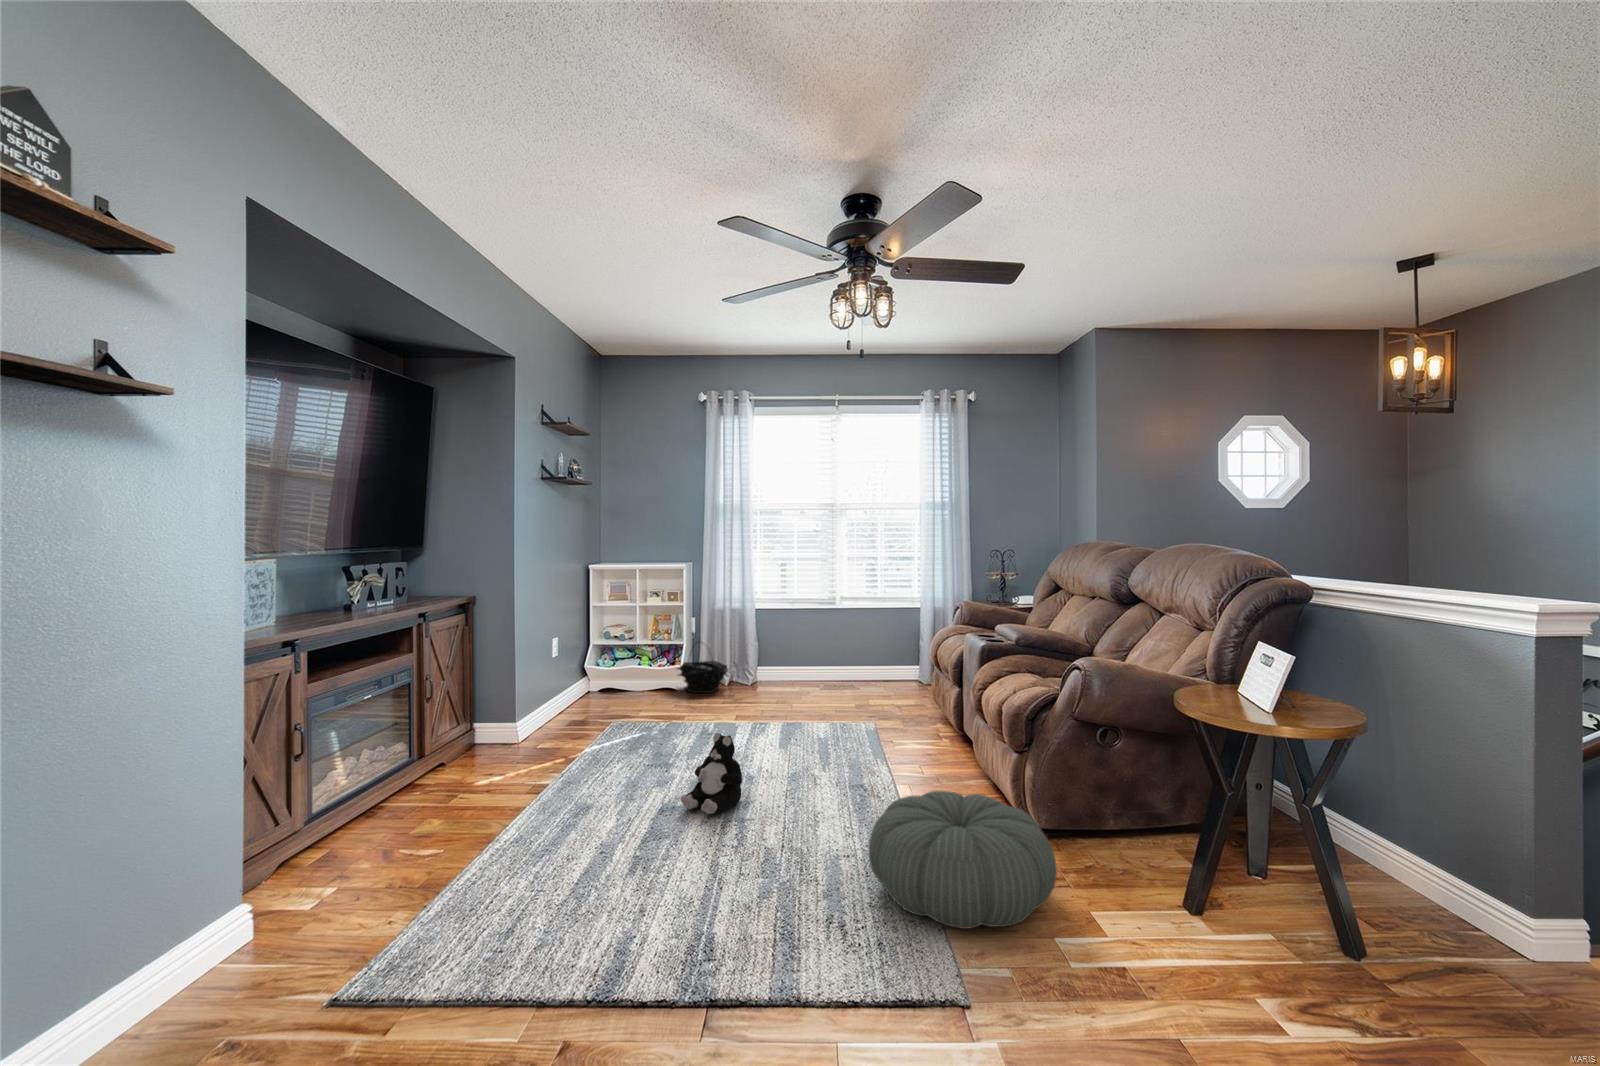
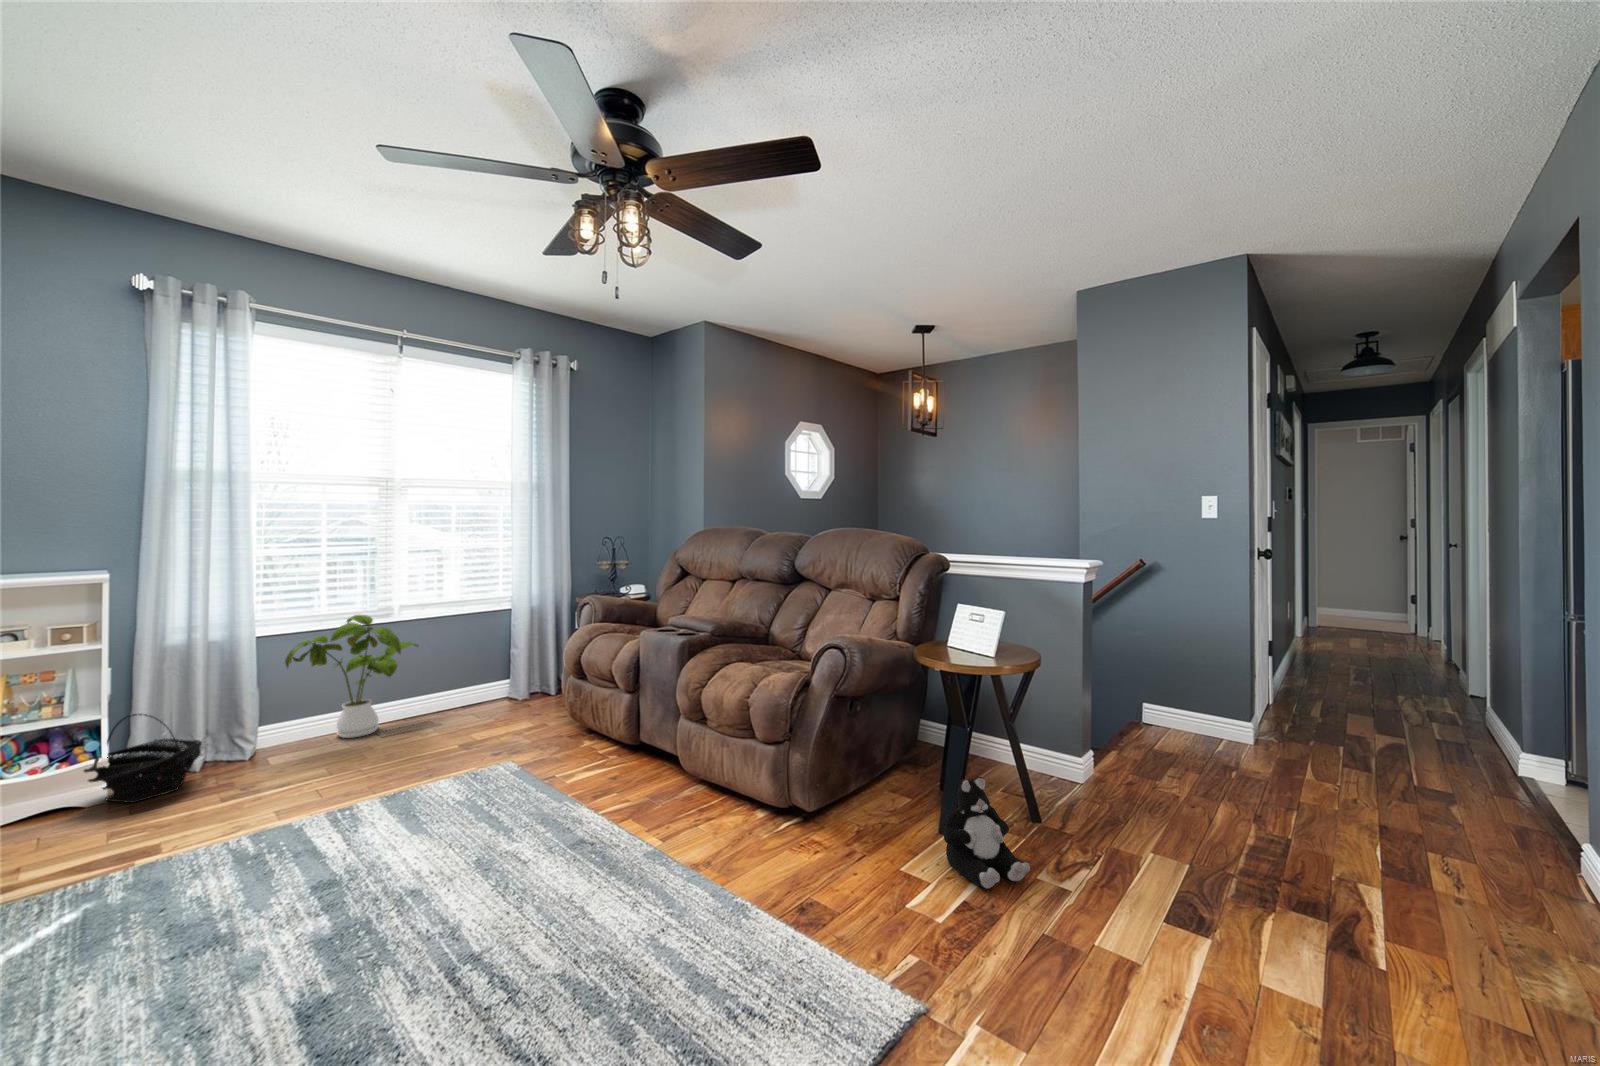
house plant: none [778,599,862,688] -> present [285,615,418,738]
plush toy: present [680,733,742,814] -> present [944,777,1030,889]
pouf: present [869,791,1057,929] -> none [697,797,893,954]

